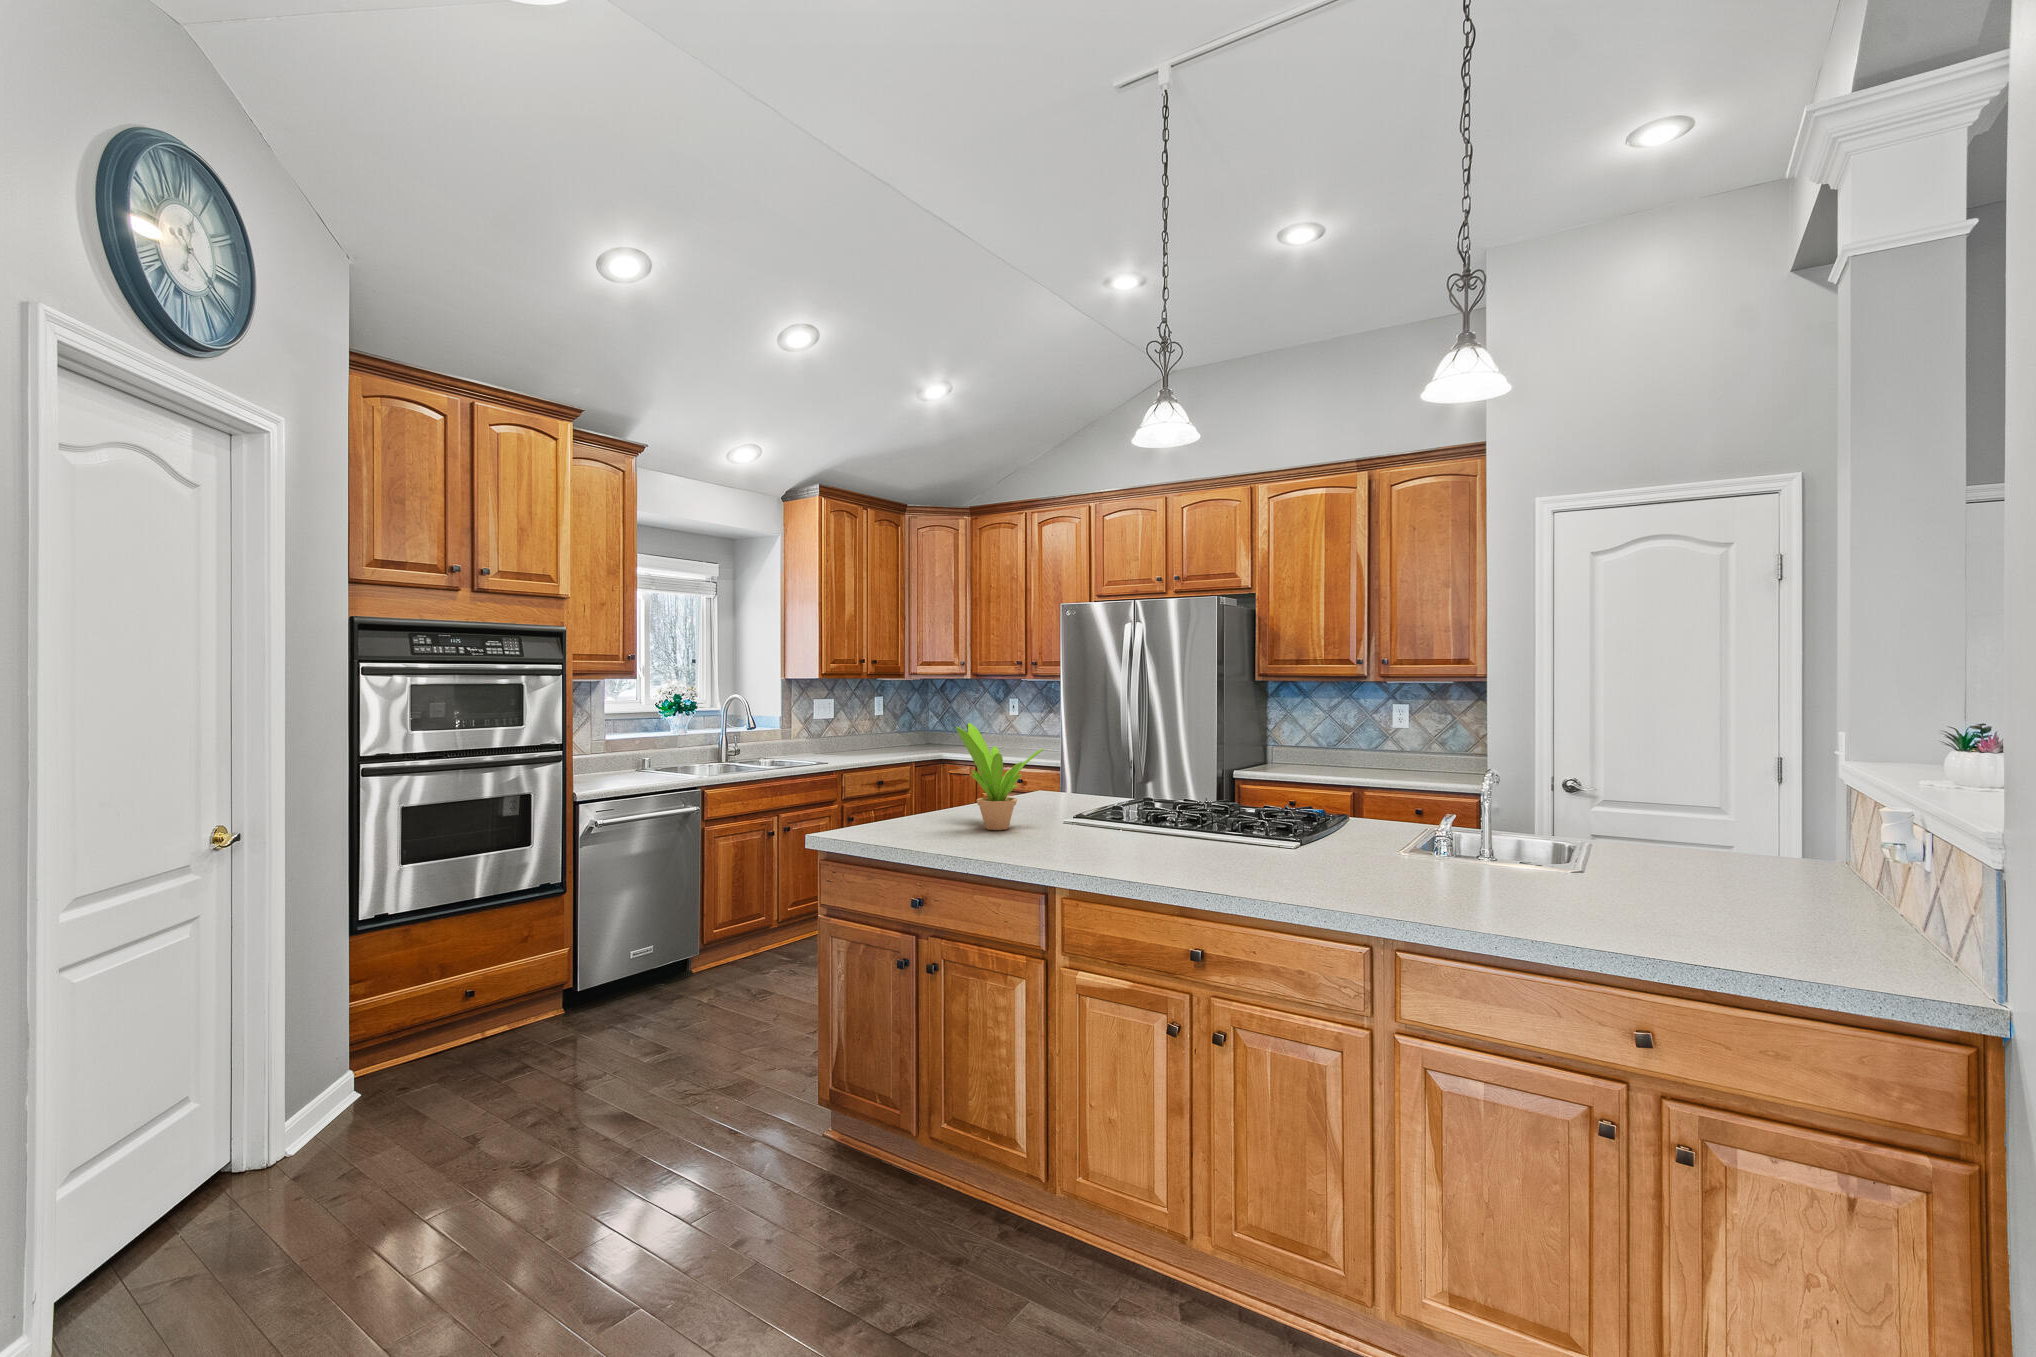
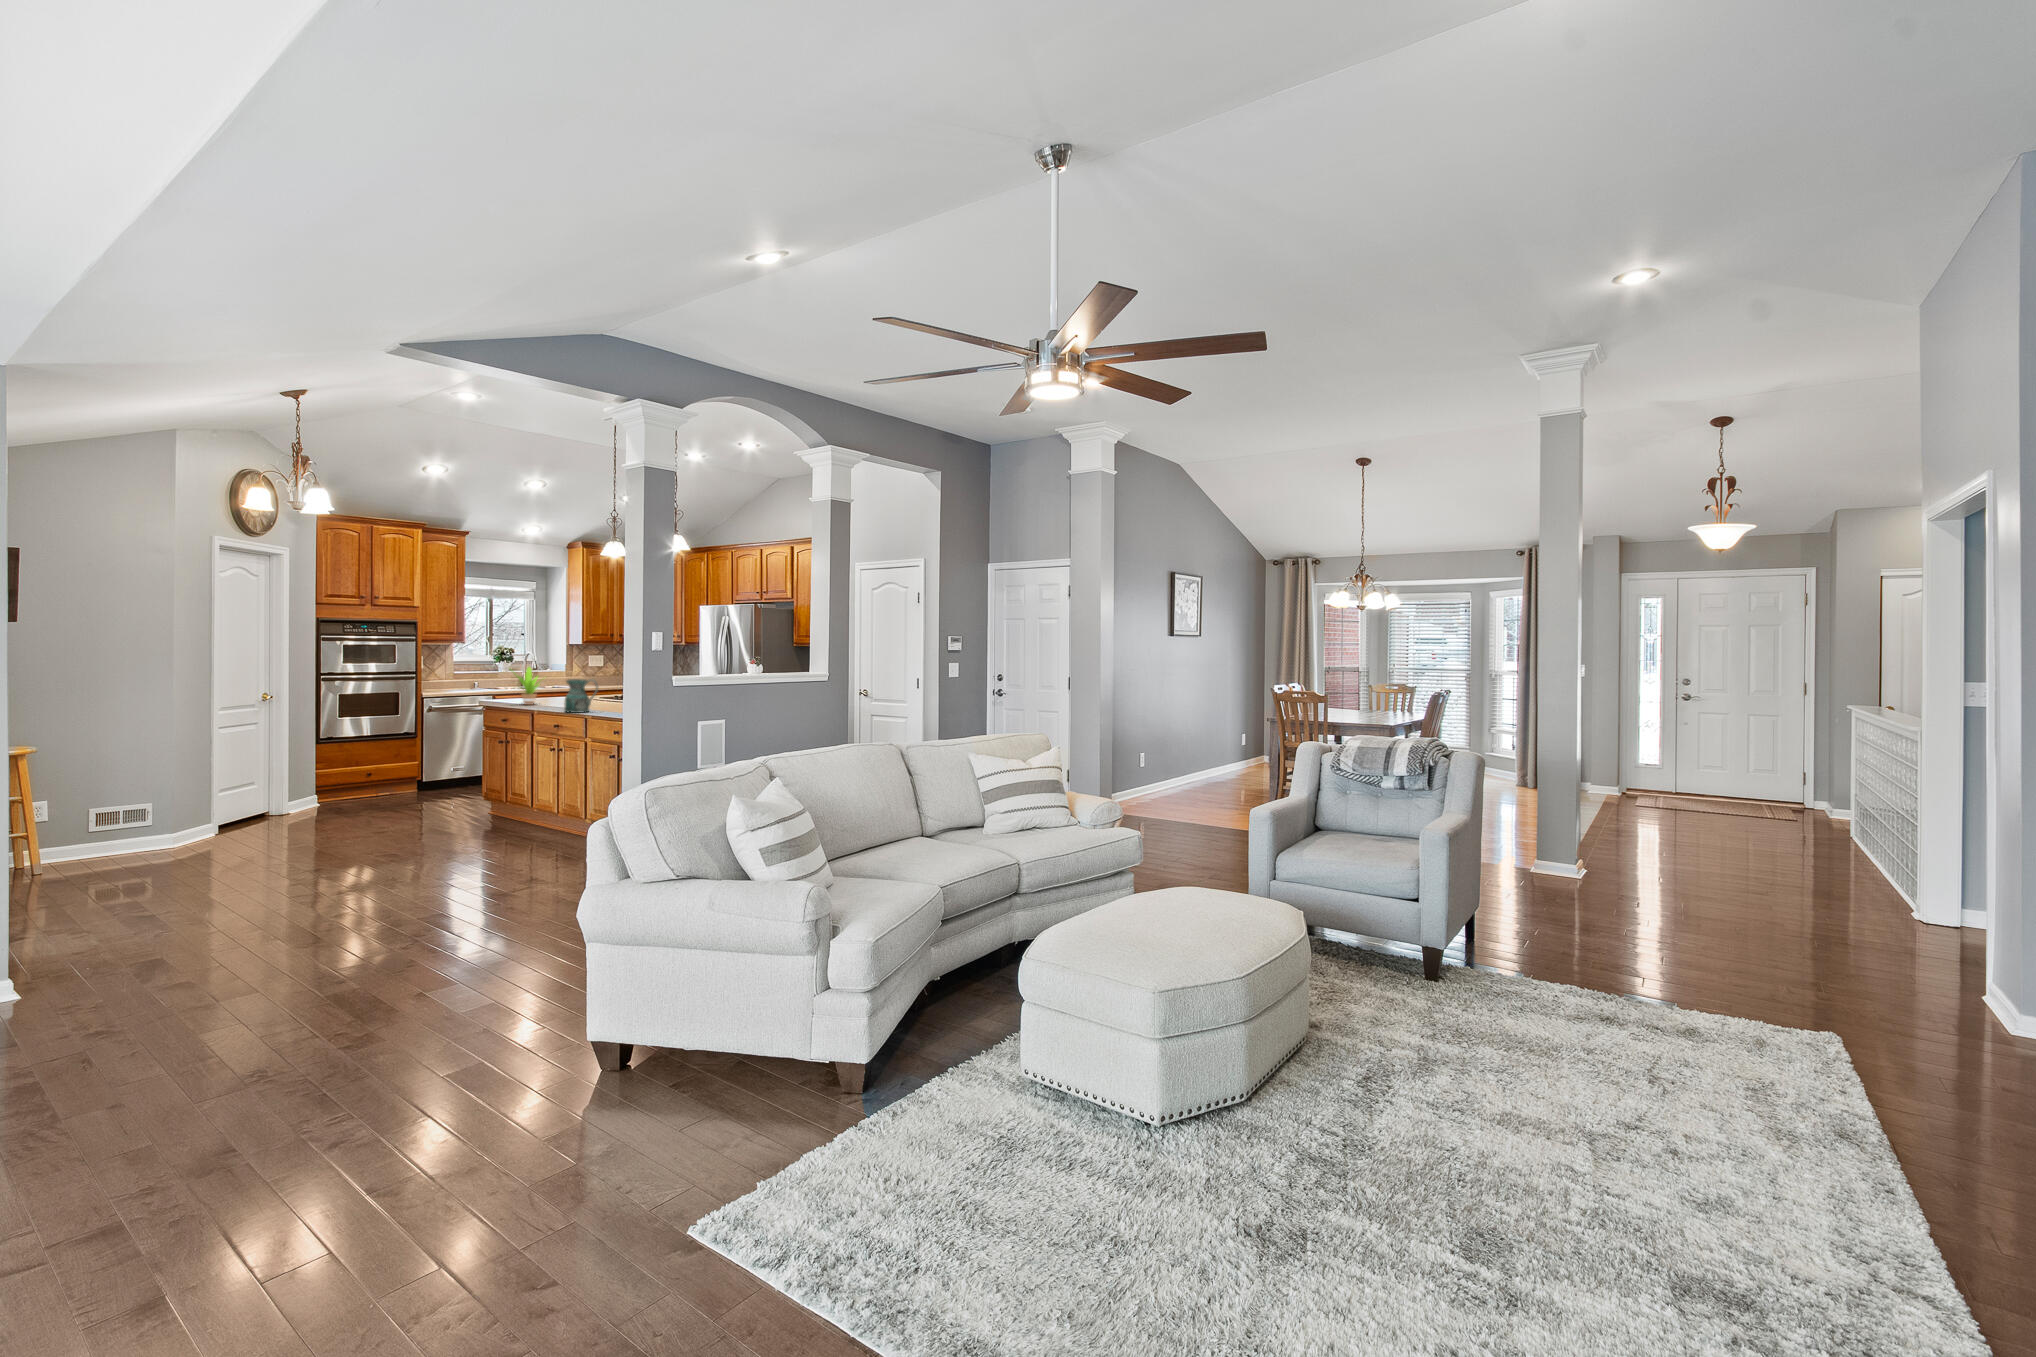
ceramic pitcher: none [1225,756,1316,867] -> present [564,679,598,713]

